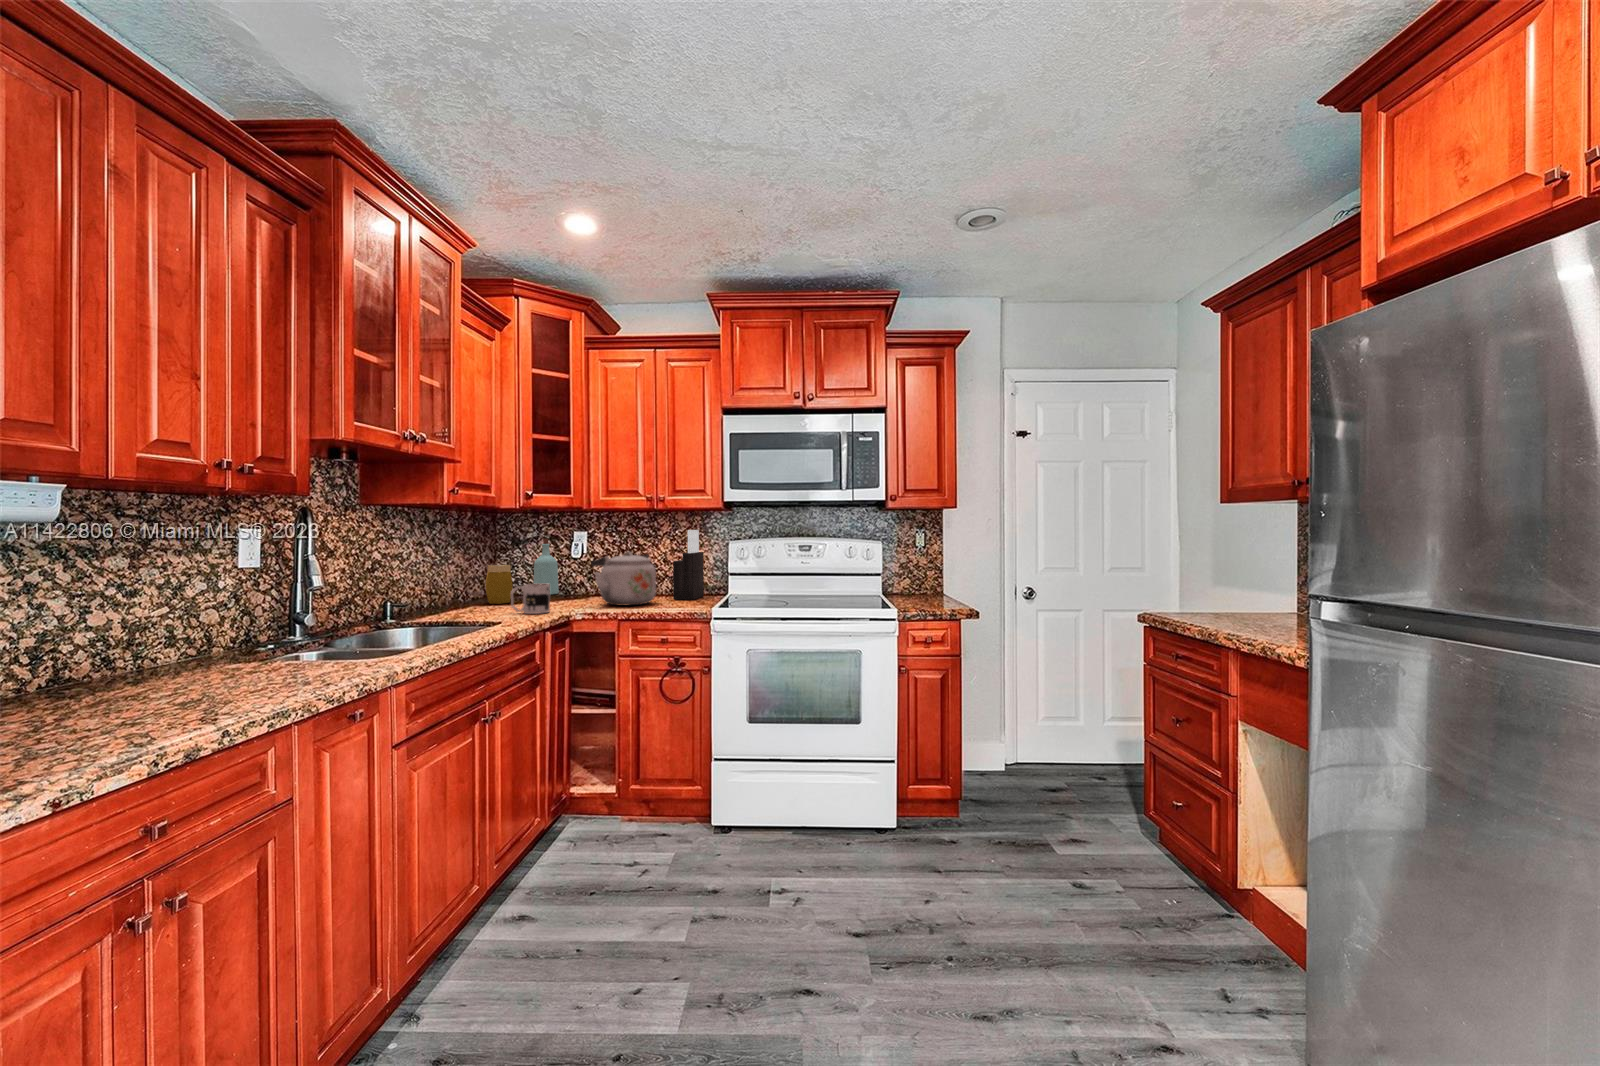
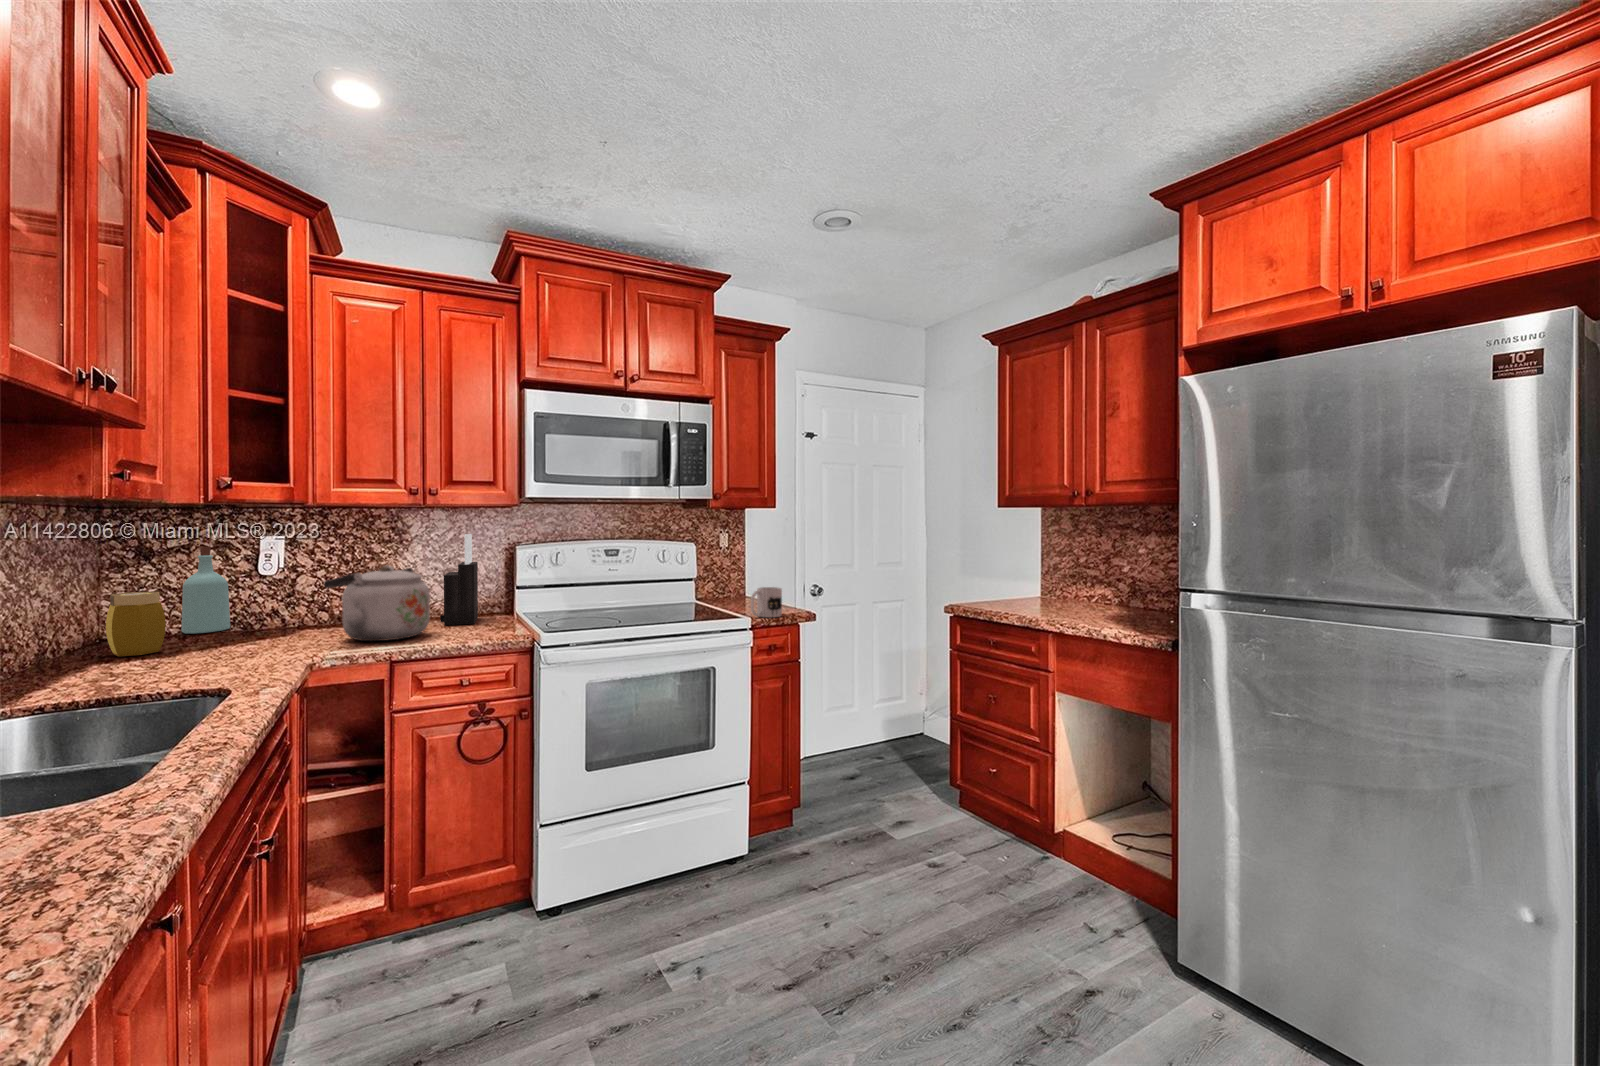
mug: present [511,584,550,614] -> present [751,587,782,617]

